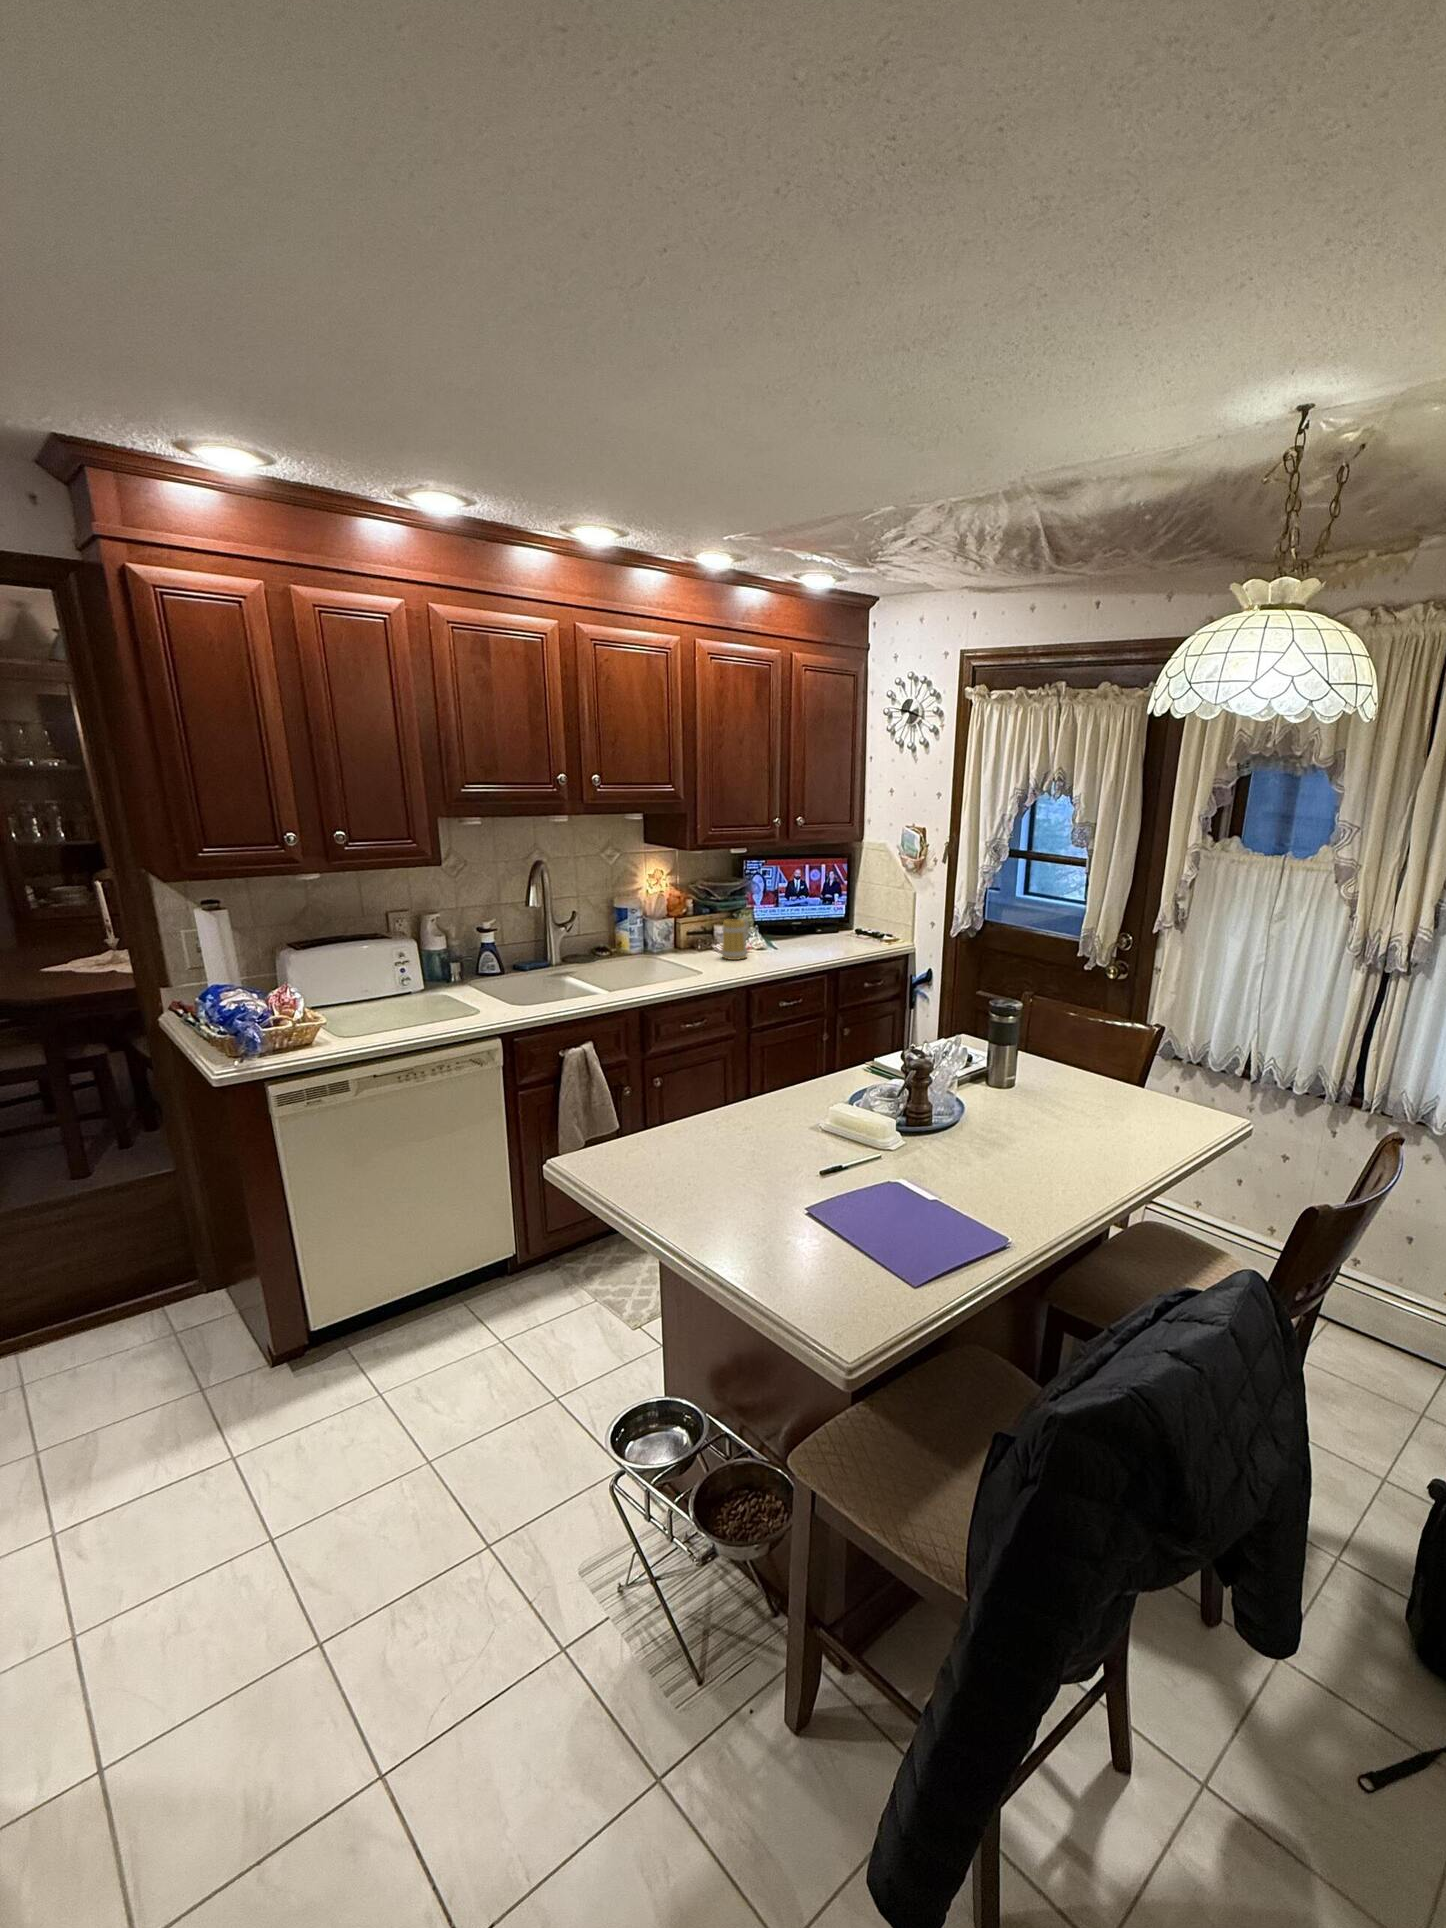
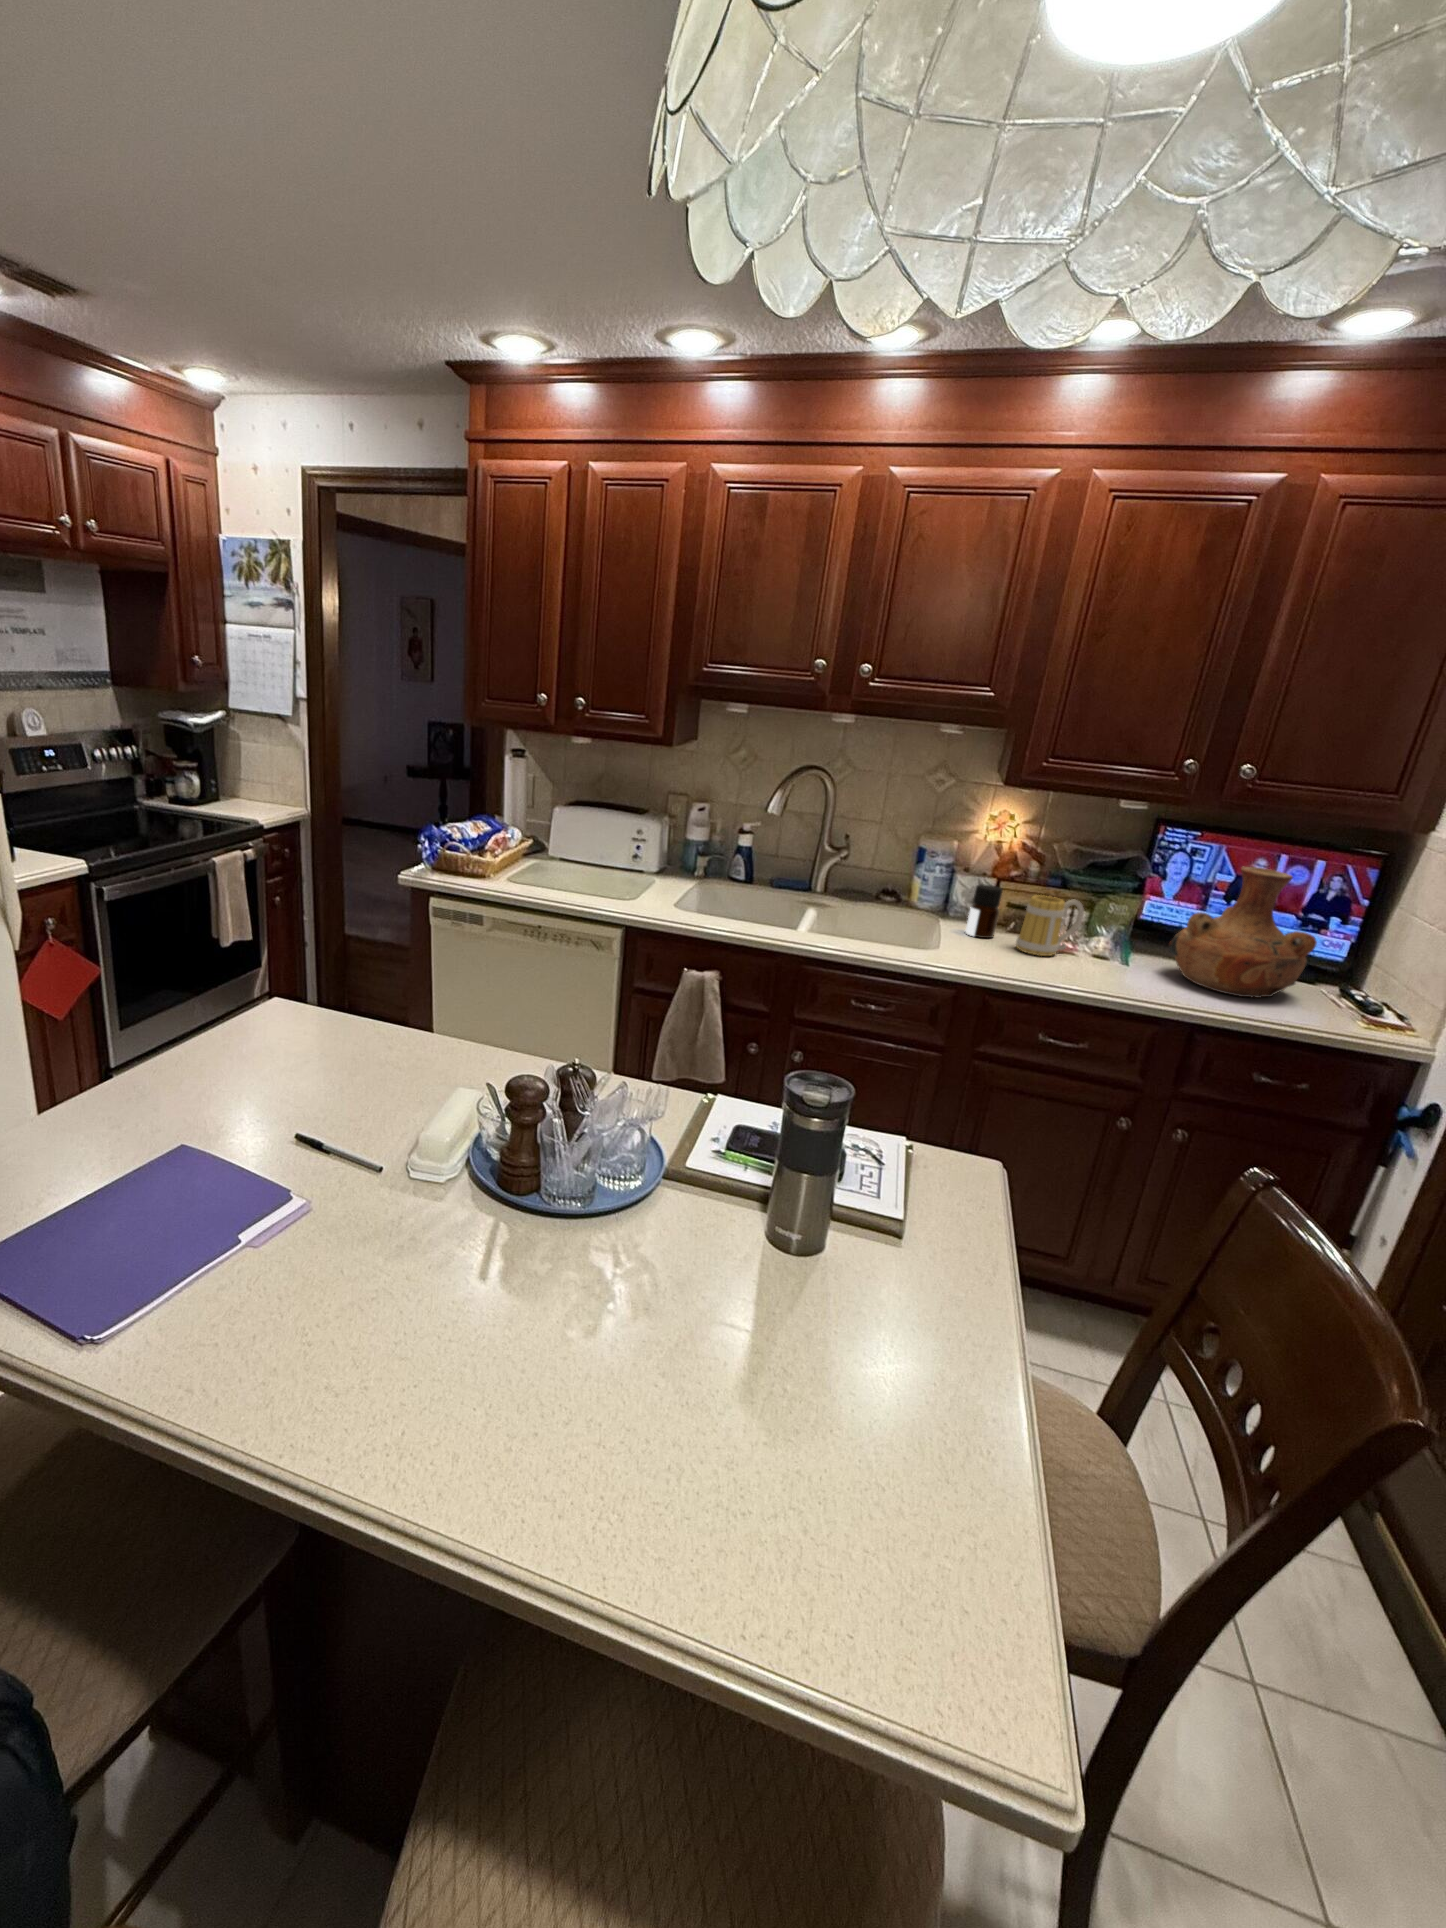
vase: none [791,874,857,949] -> present [1169,867,1317,998]
bottle: none [681,922,702,960] -> present [966,884,1002,938]

